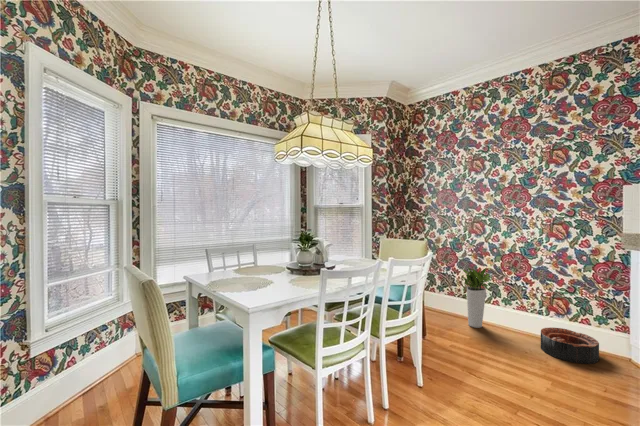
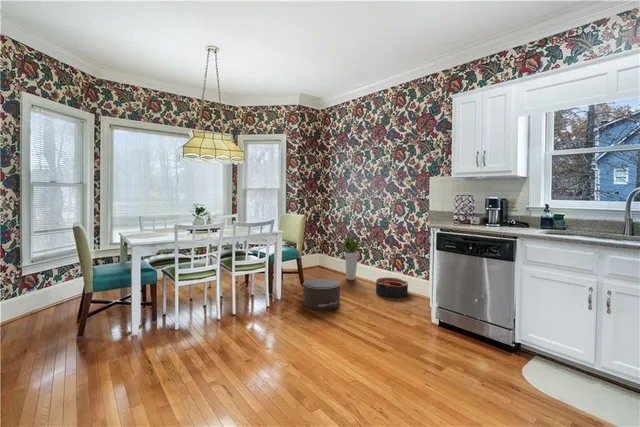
pouf: none [454,339,543,399] -> present [299,279,340,310]

